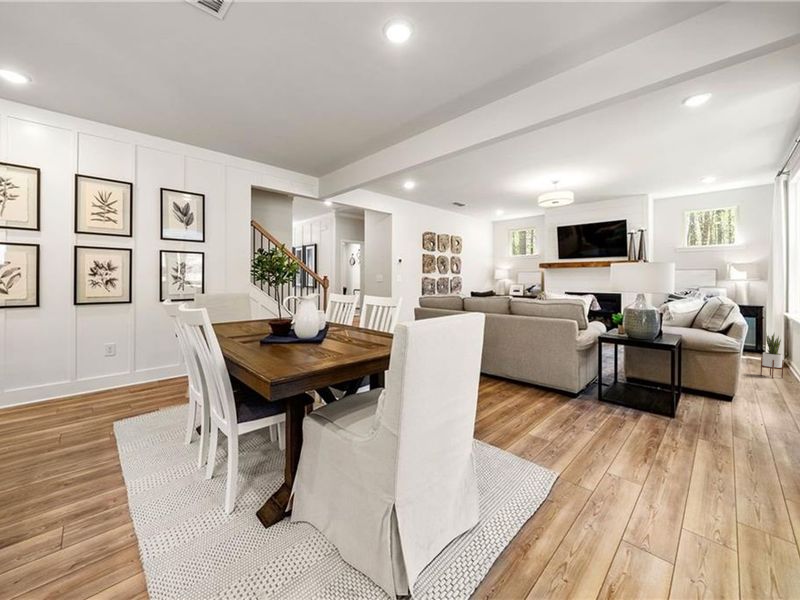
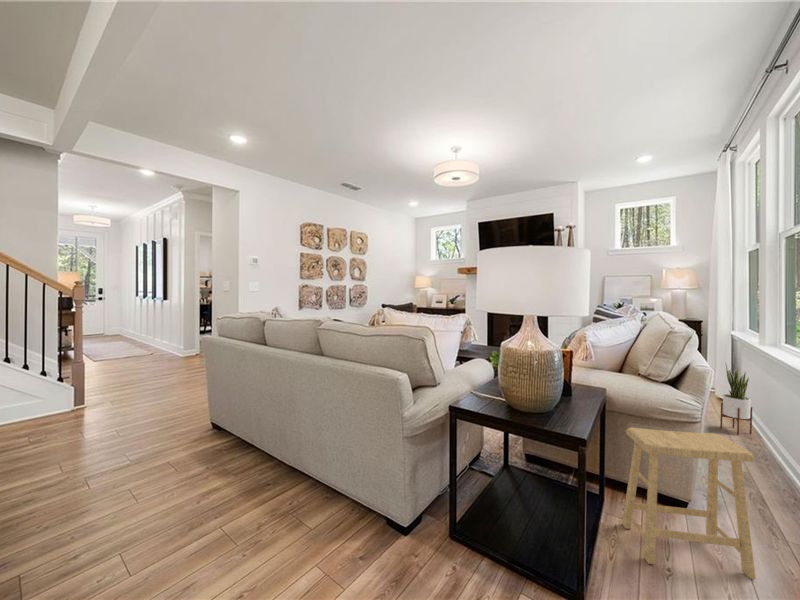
footstool: none [692,351,763,418] -> present [622,428,756,579]

